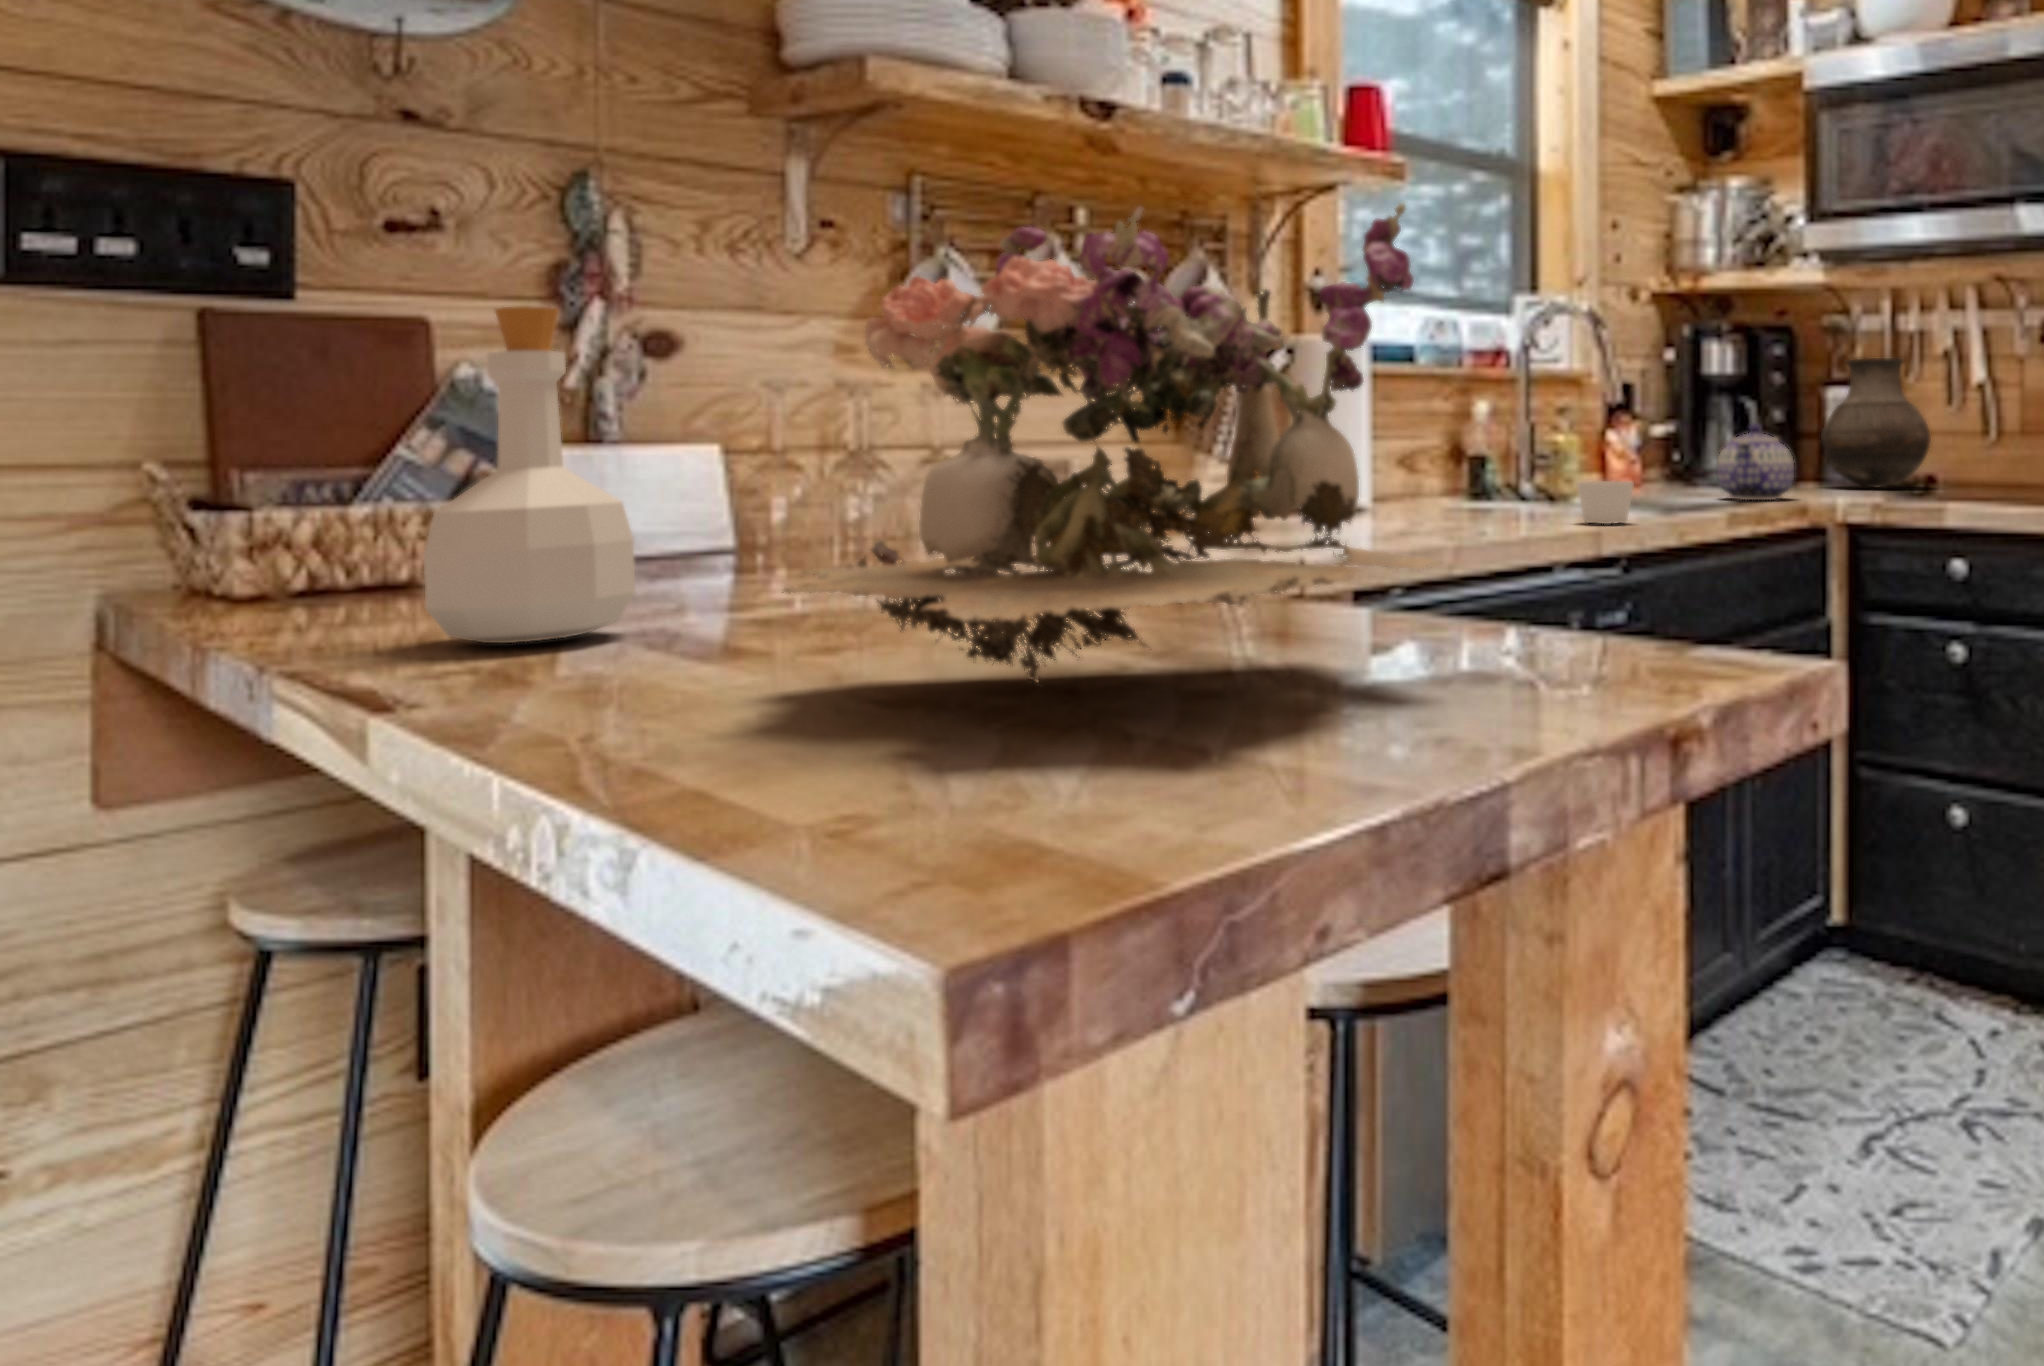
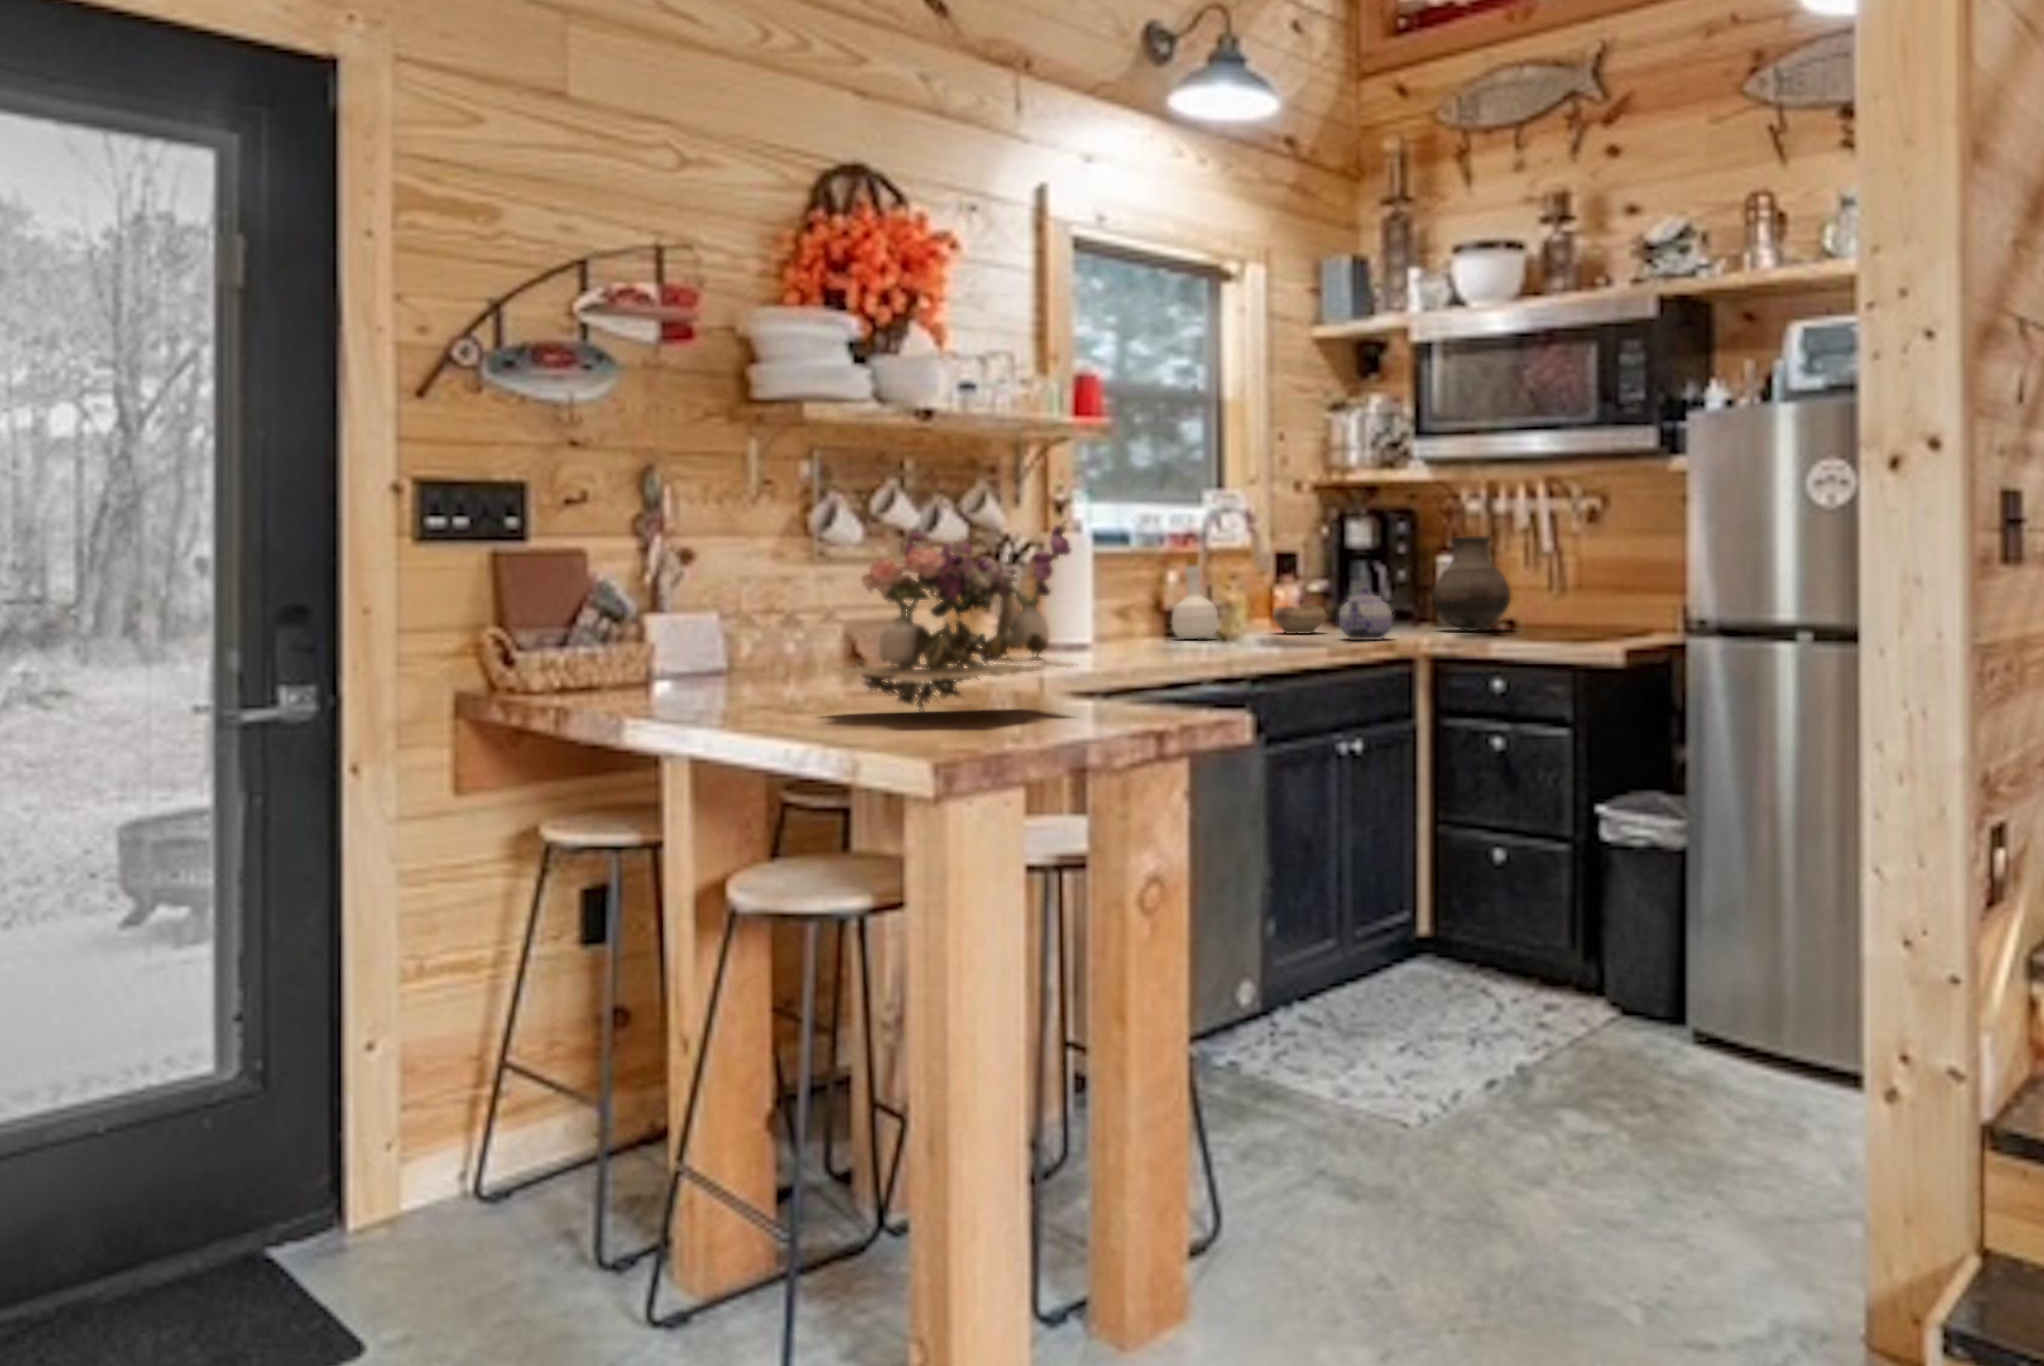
bottle: present [424,306,635,643] -> present [1172,555,1218,639]
ceramic bowl: none [1607,451,1682,491] -> present [1273,605,1326,634]
candle: present [1577,481,1634,524] -> none [1219,628,1255,655]

